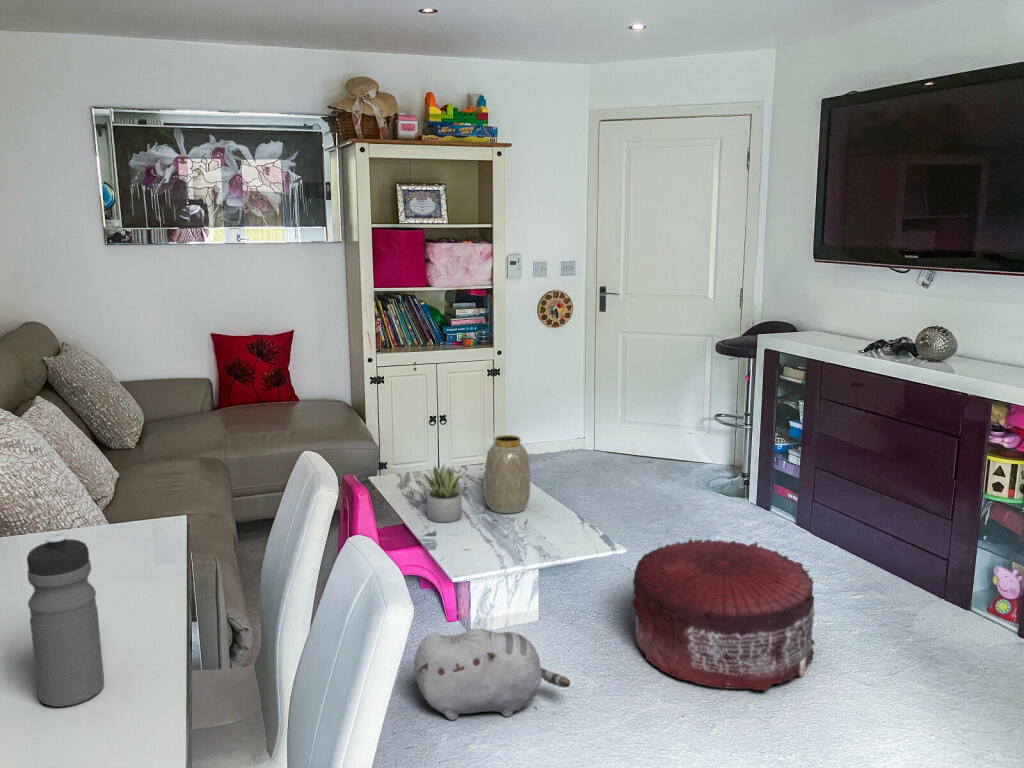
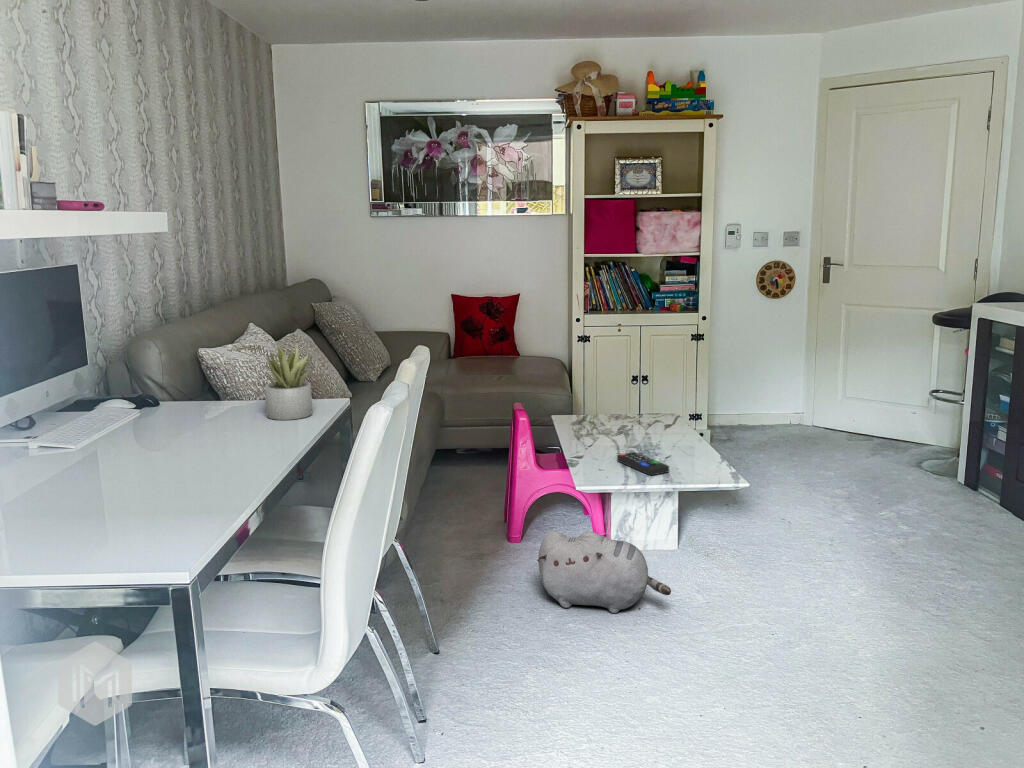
vase: present [484,435,530,513] -> none [644,381,687,452]
succulent plant: present [424,464,462,522] -> present [265,345,312,420]
remote control: none [467,518,529,546] -> present [617,452,669,475]
water bottle: present [27,533,104,707] -> none [186,363,233,478]
pouf: present [632,539,815,690] -> none [757,488,951,631]

